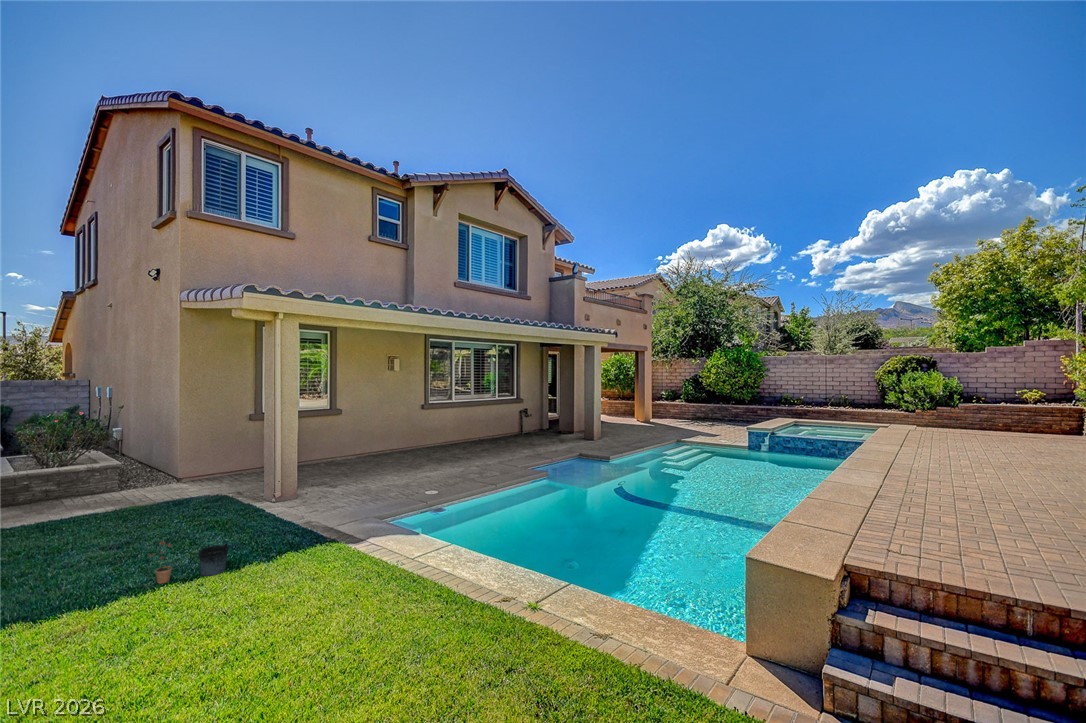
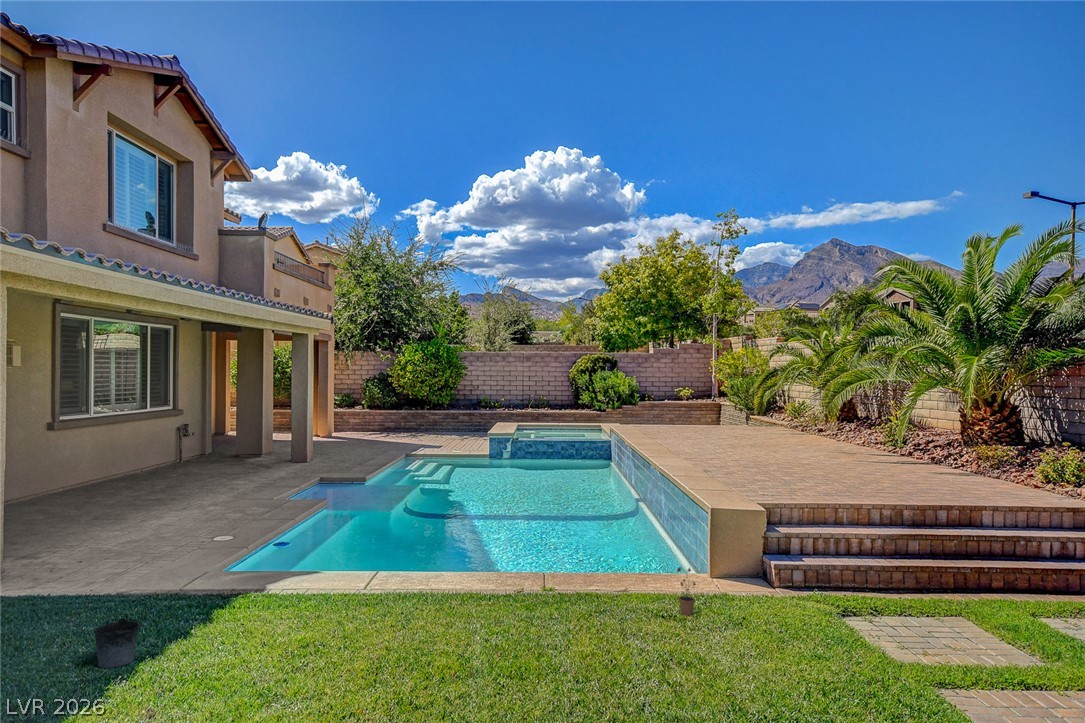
potted plant: present [149,541,172,584] -> present [677,567,696,615]

